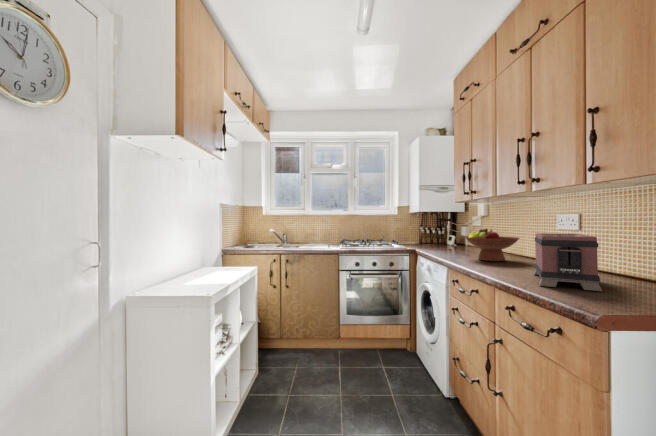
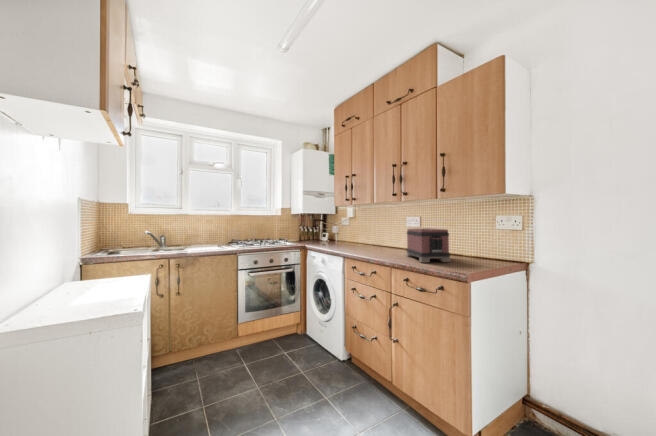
fruit bowl: present [465,229,519,261] -> none [352,226,387,250]

